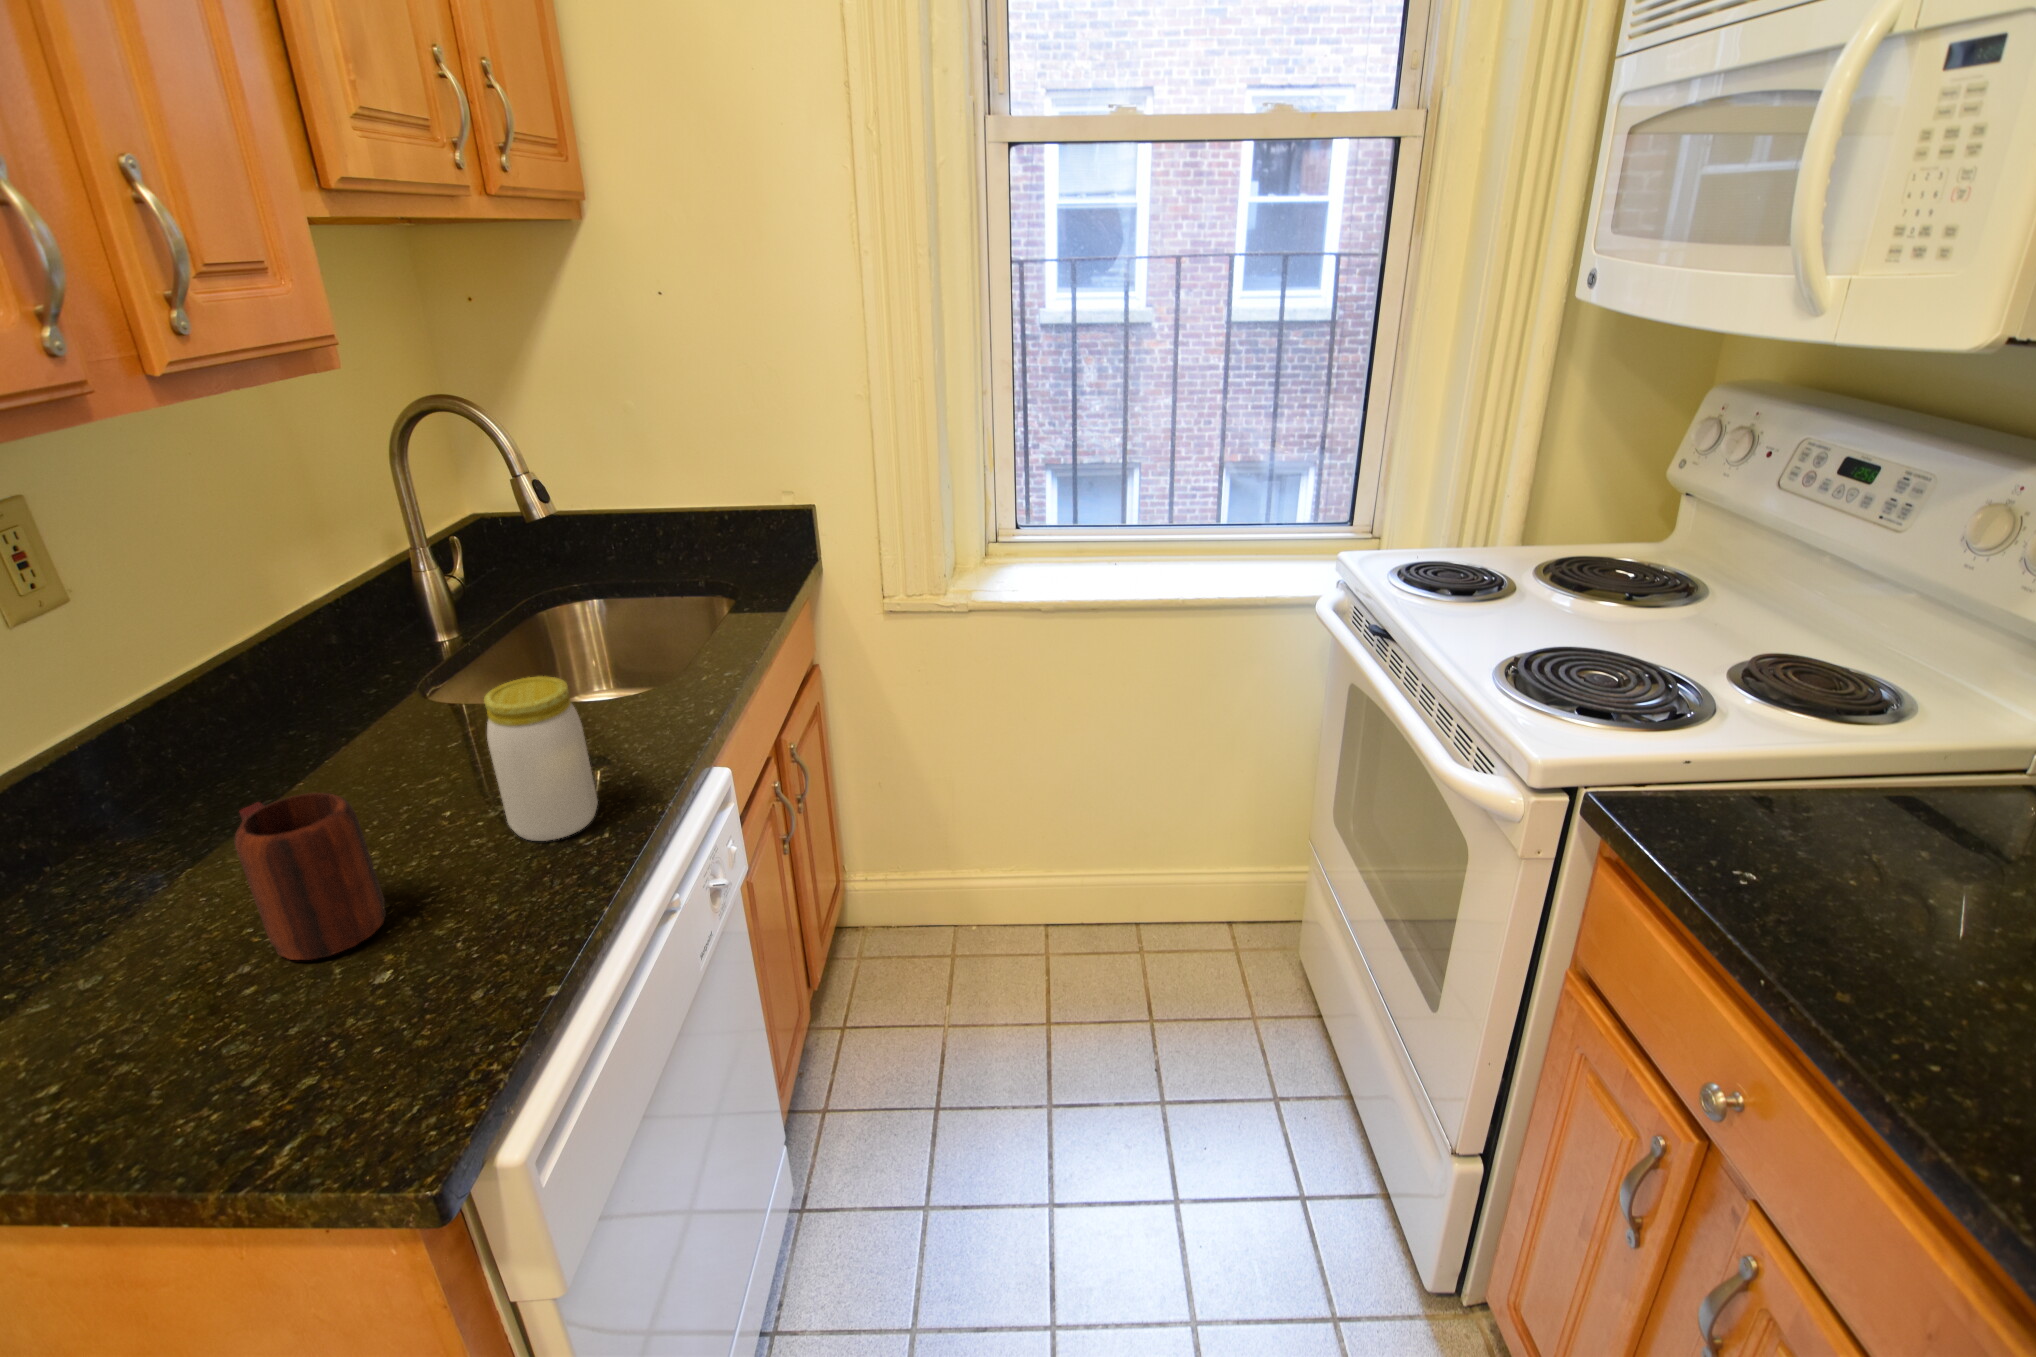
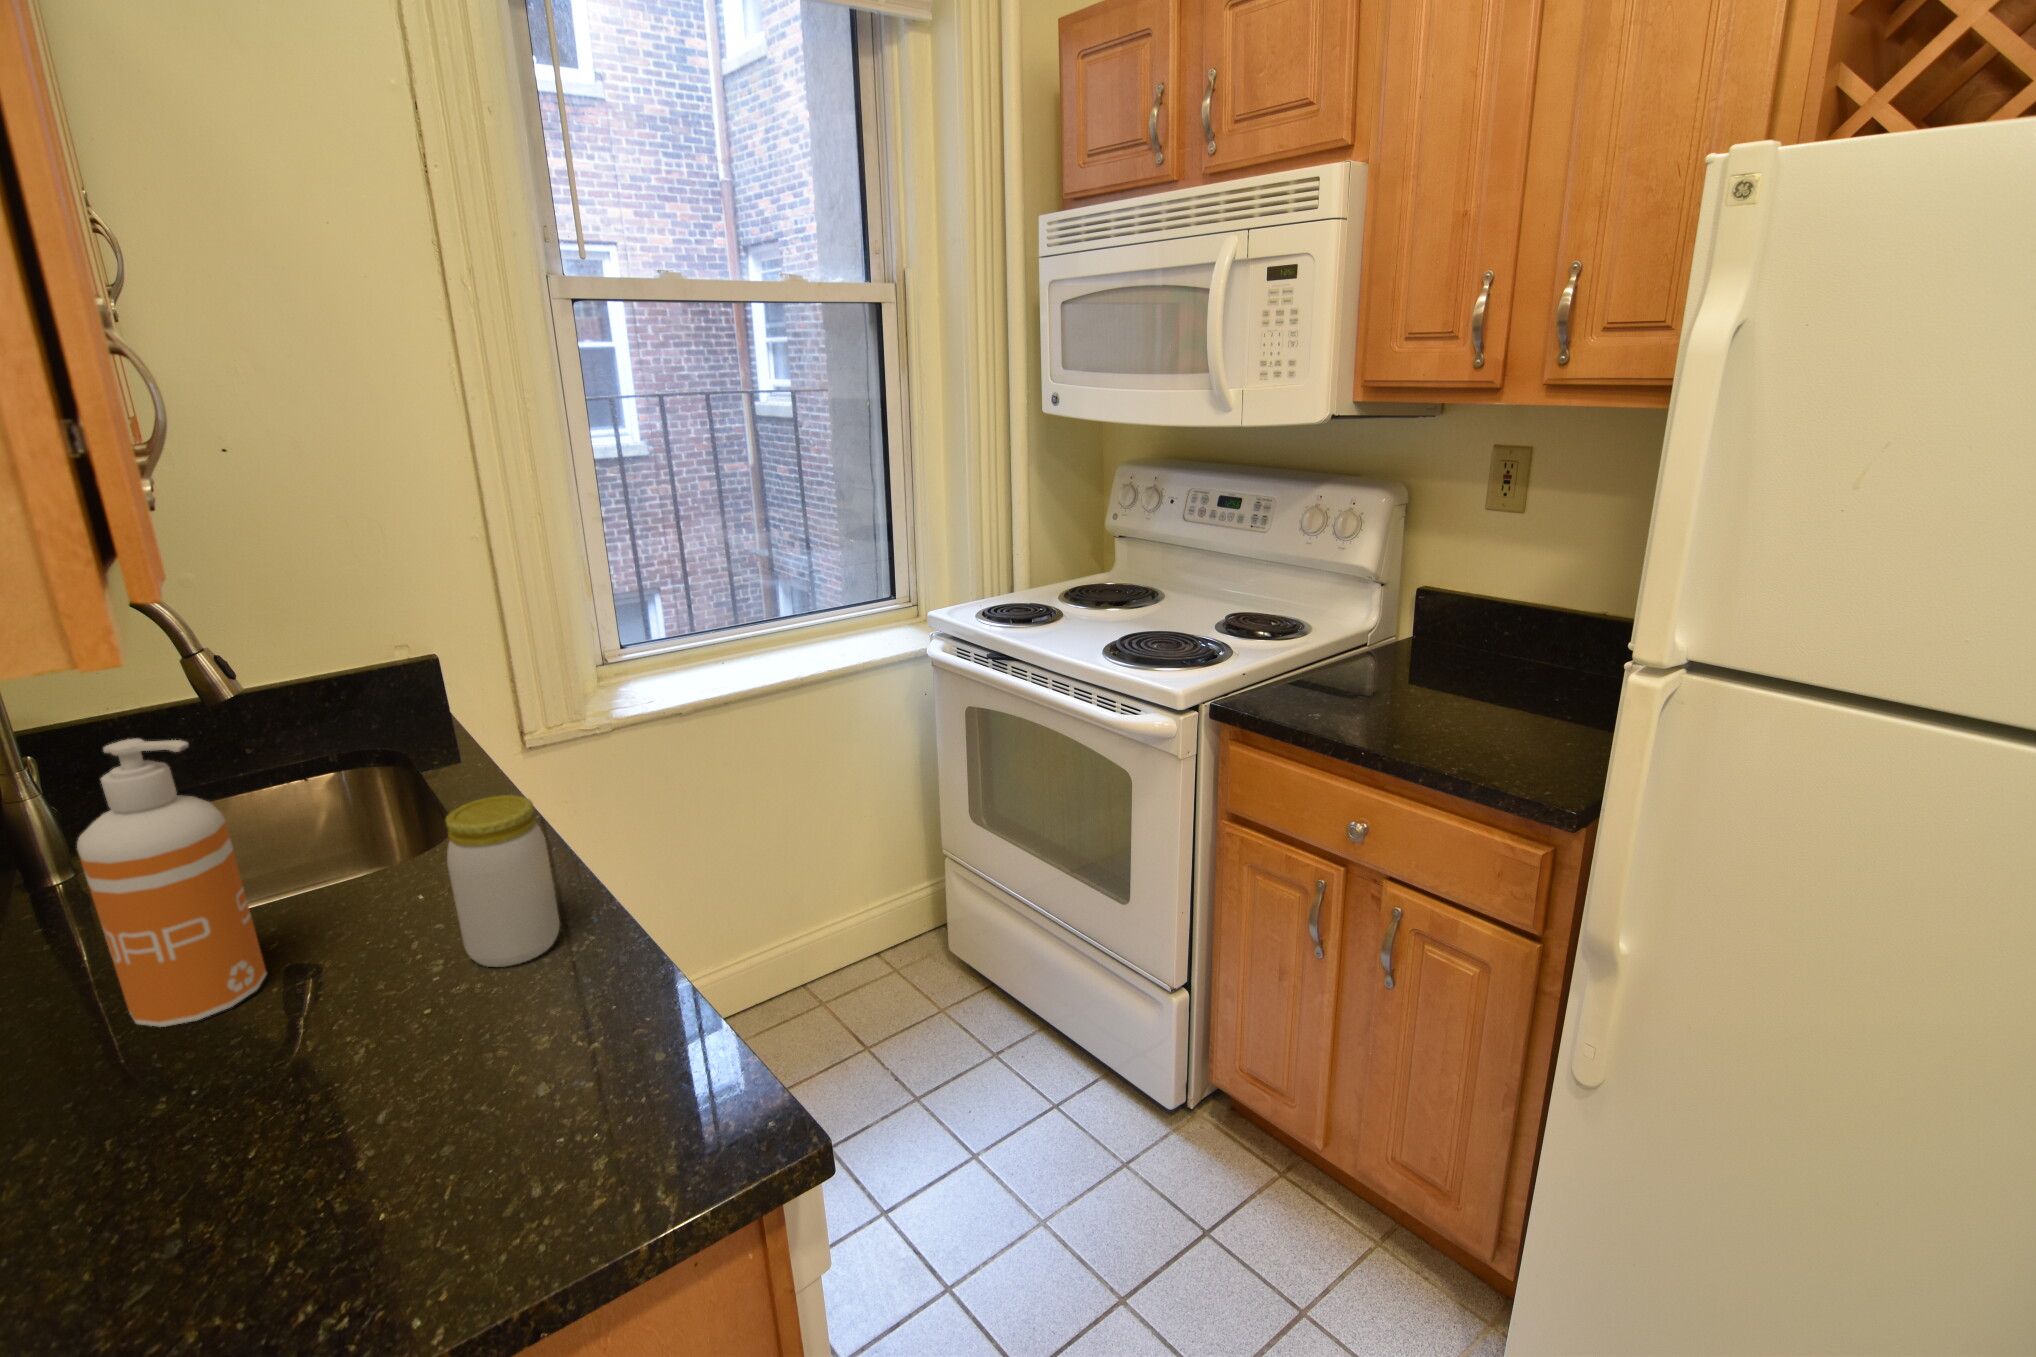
soap dispenser: none [272,559,421,797] -> present [77,739,267,1027]
mug: present [234,793,386,960] -> none [283,934,479,1123]

